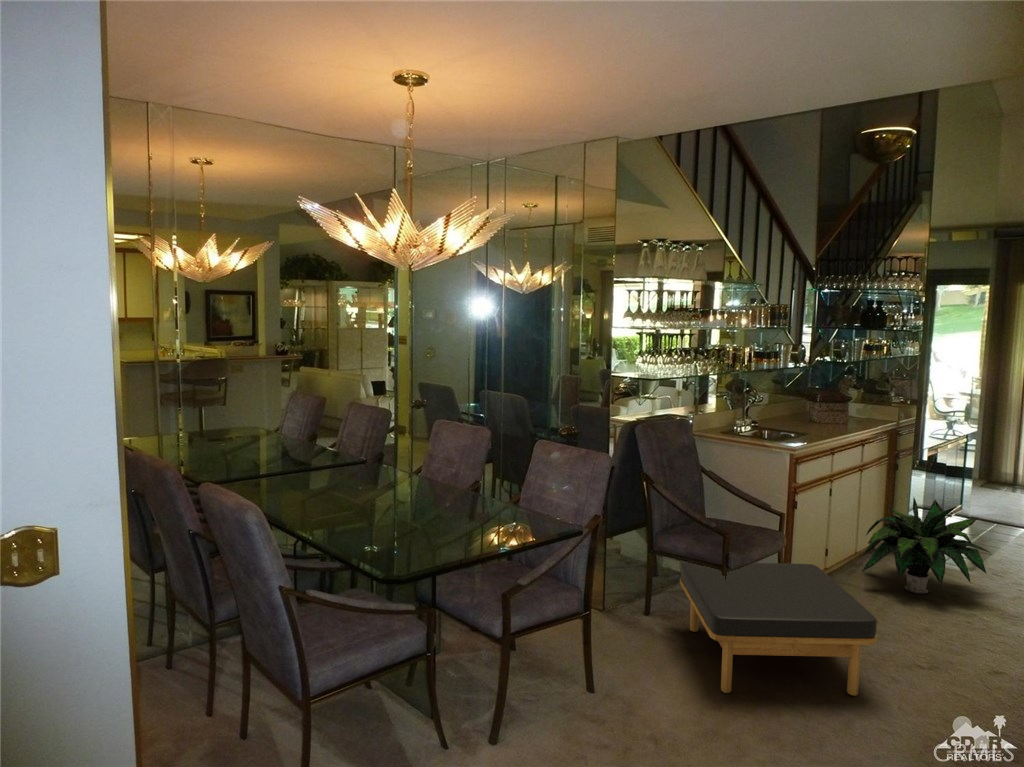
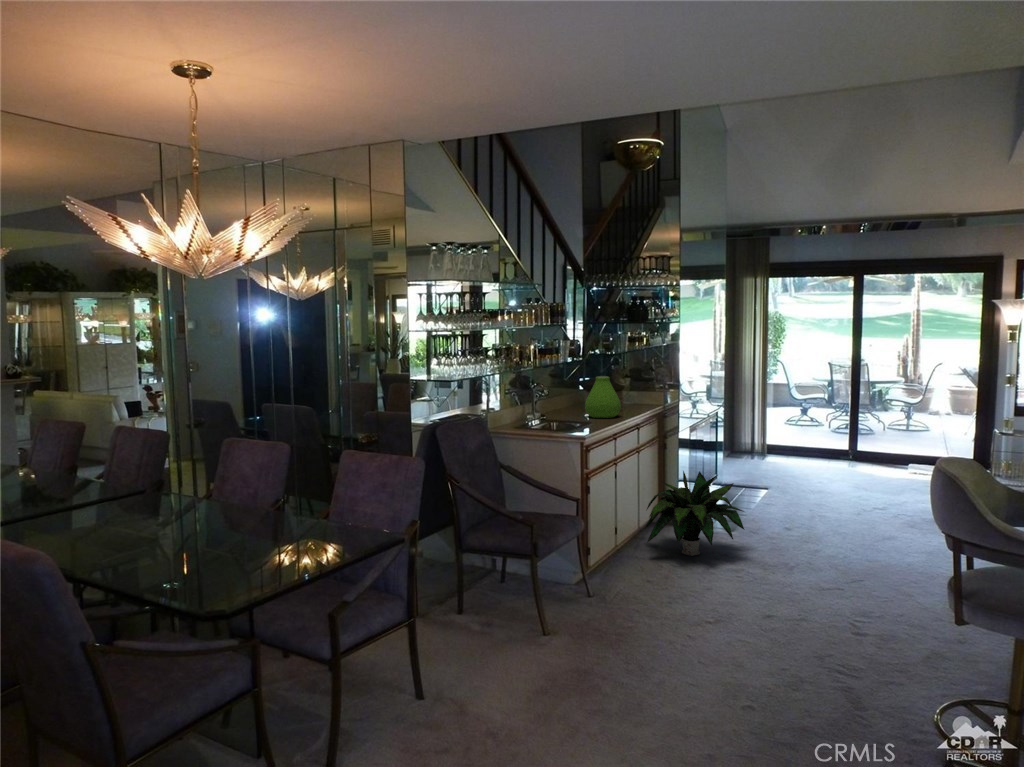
vase: none [801,385,843,431] -> present [585,376,621,418]
ottoman: present [680,562,877,696] -> none [495,540,673,669]

